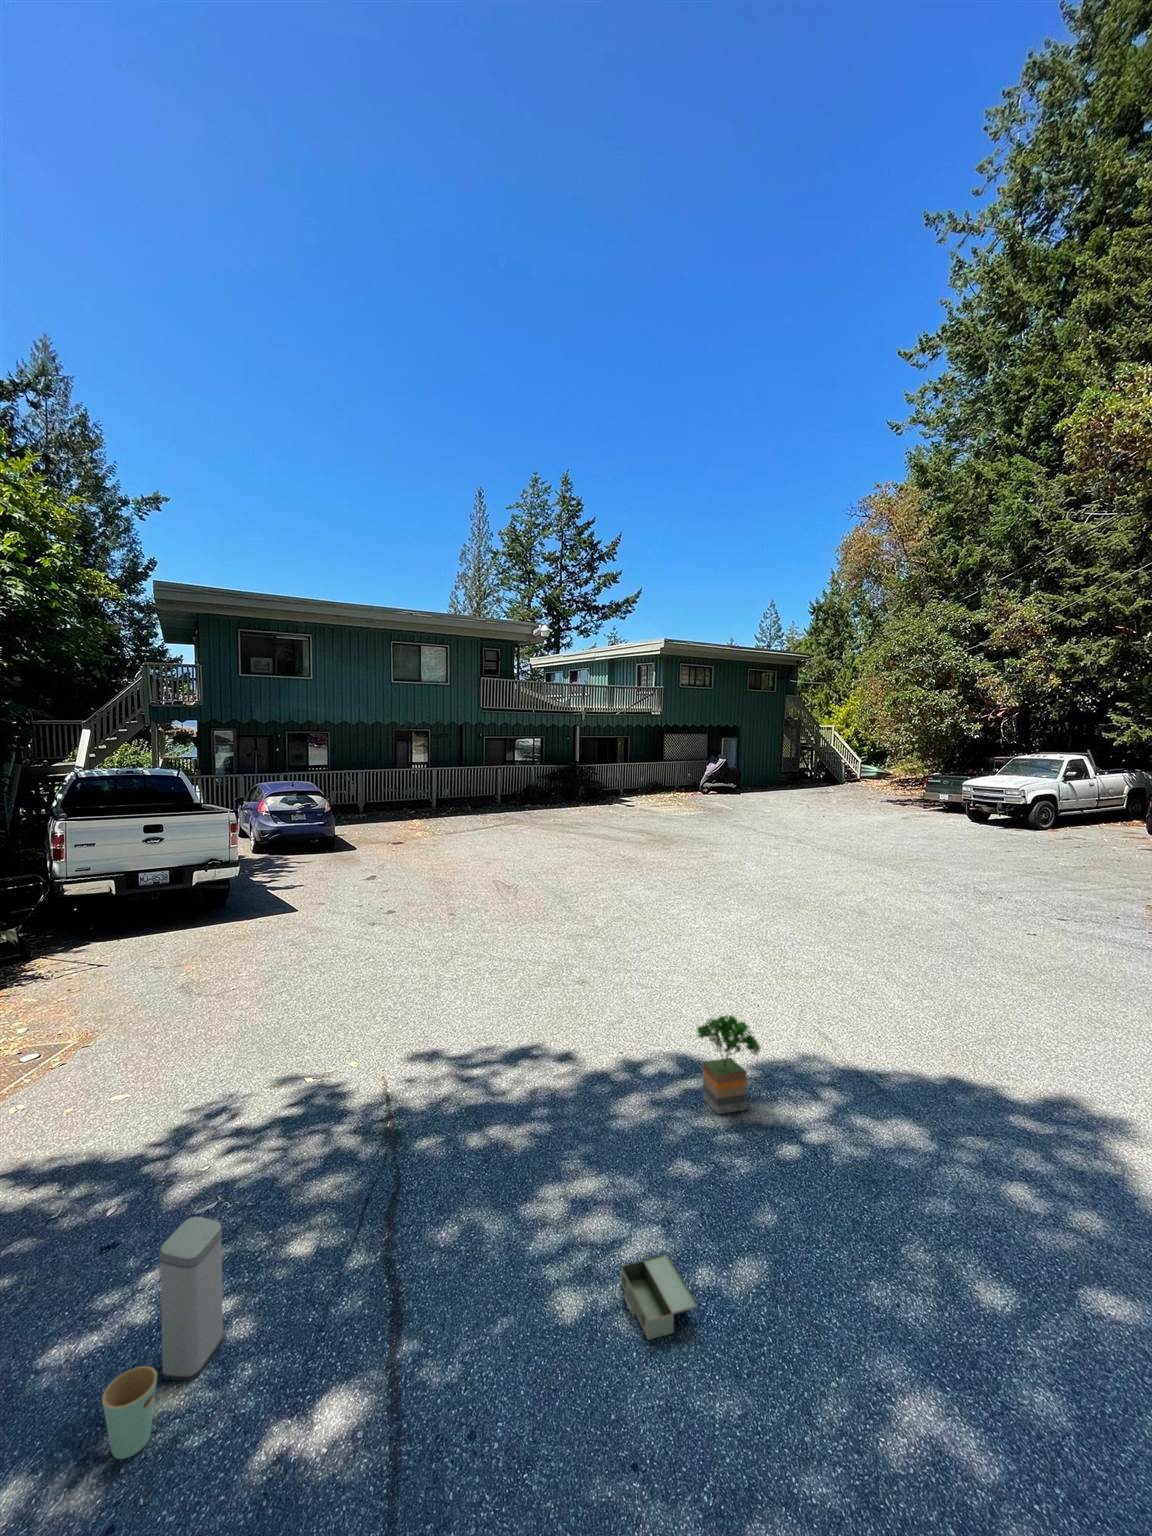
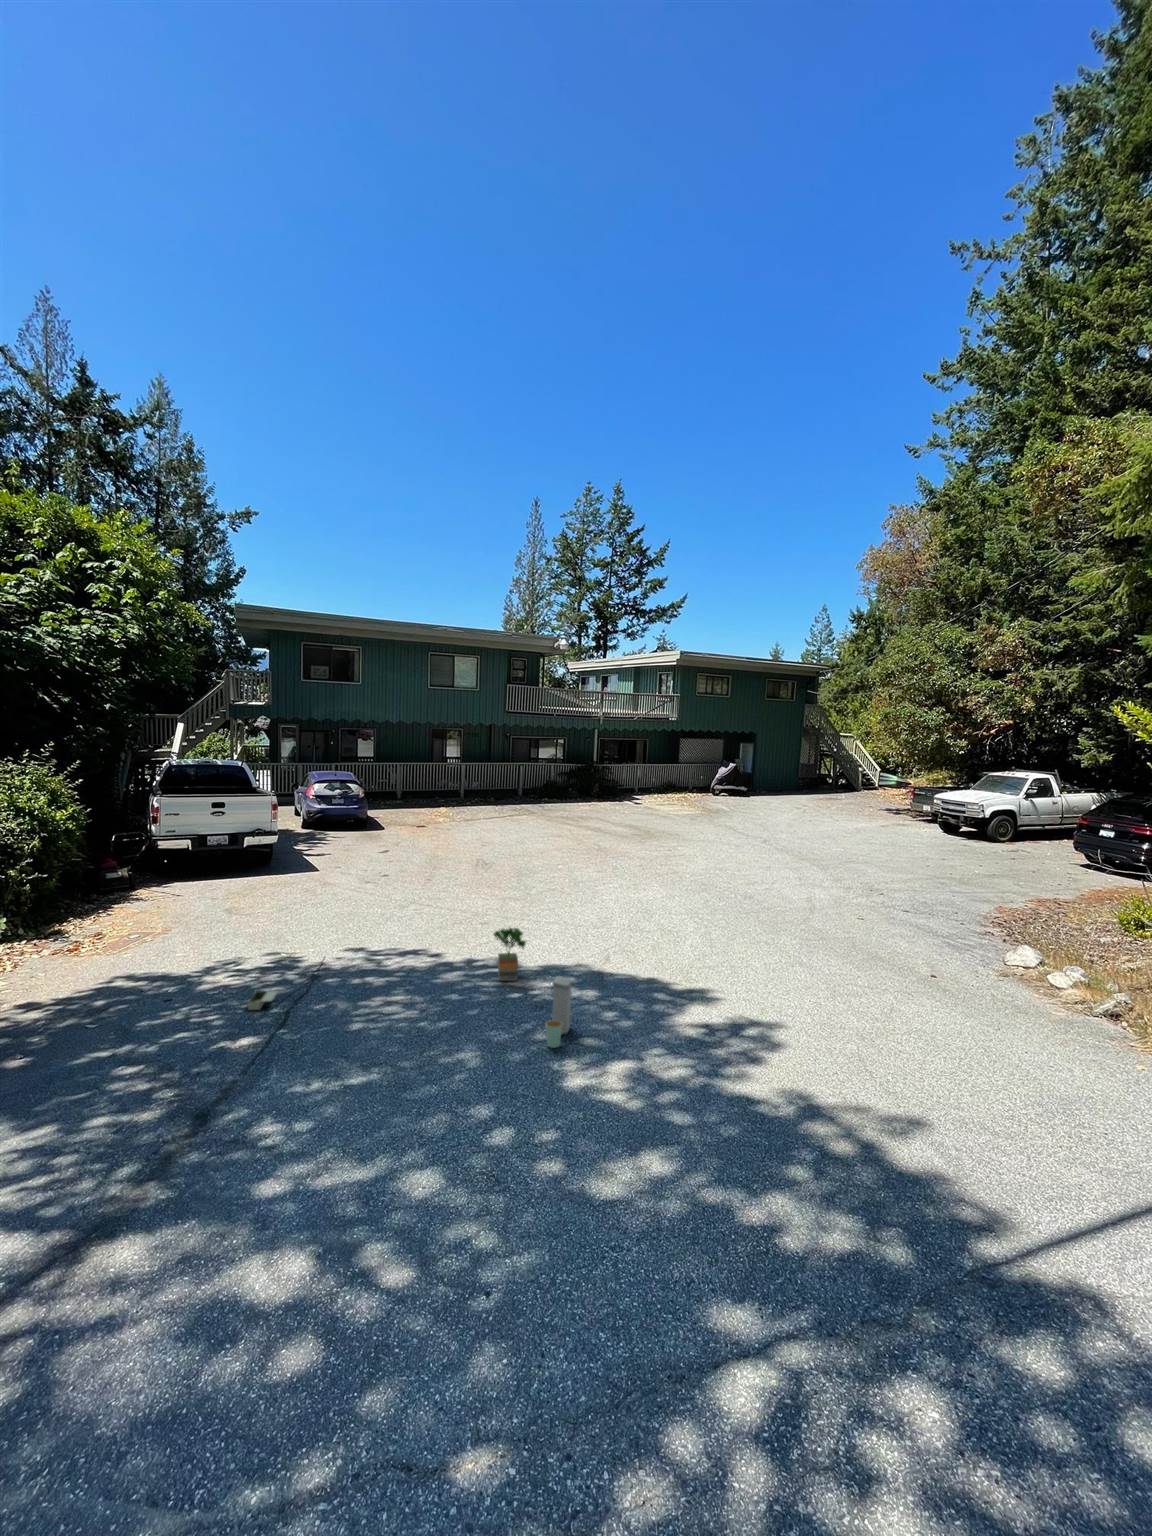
trash can: present [102,1217,223,1459] -> present [545,976,572,1048]
toolbox: present [621,1254,697,1340] -> present [248,990,278,1010]

